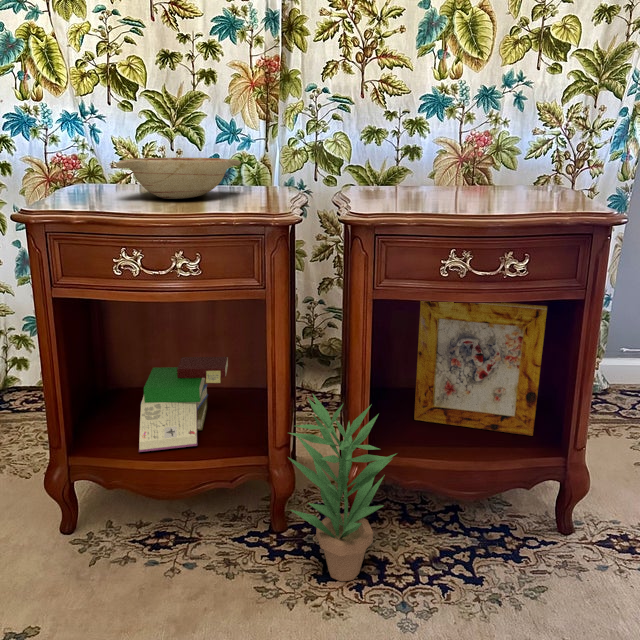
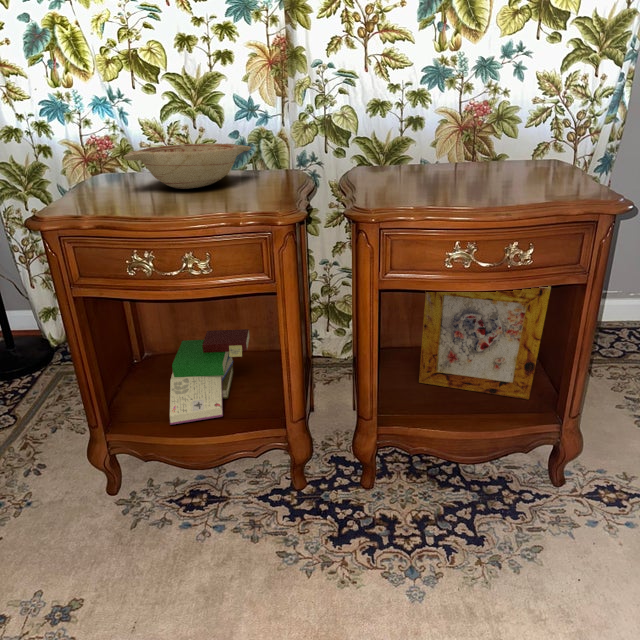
potted plant: present [288,394,396,582] -> none [301,385,409,544]

